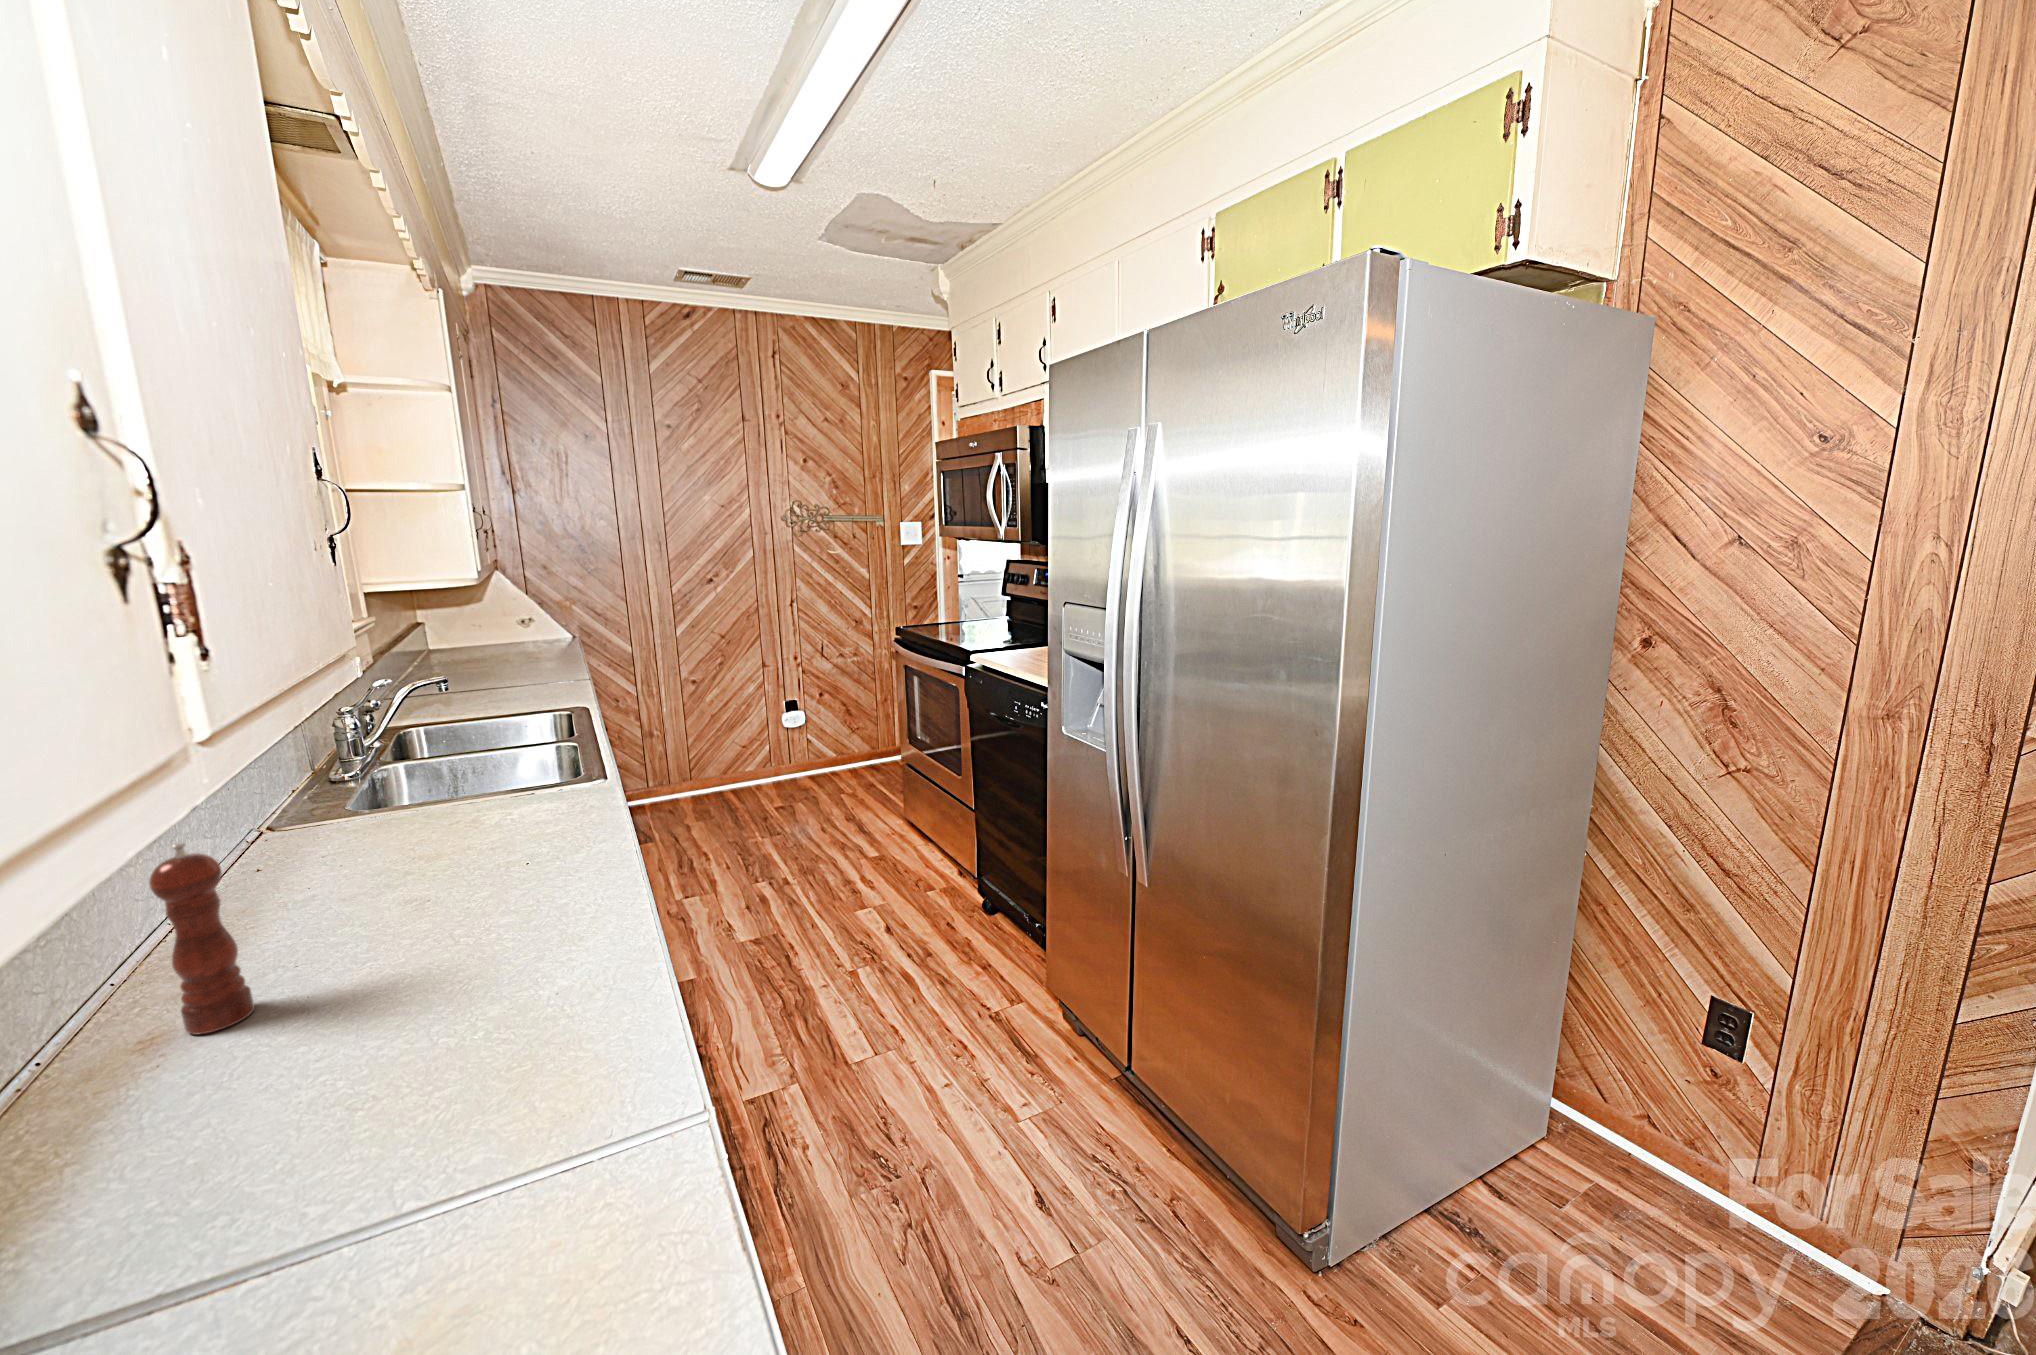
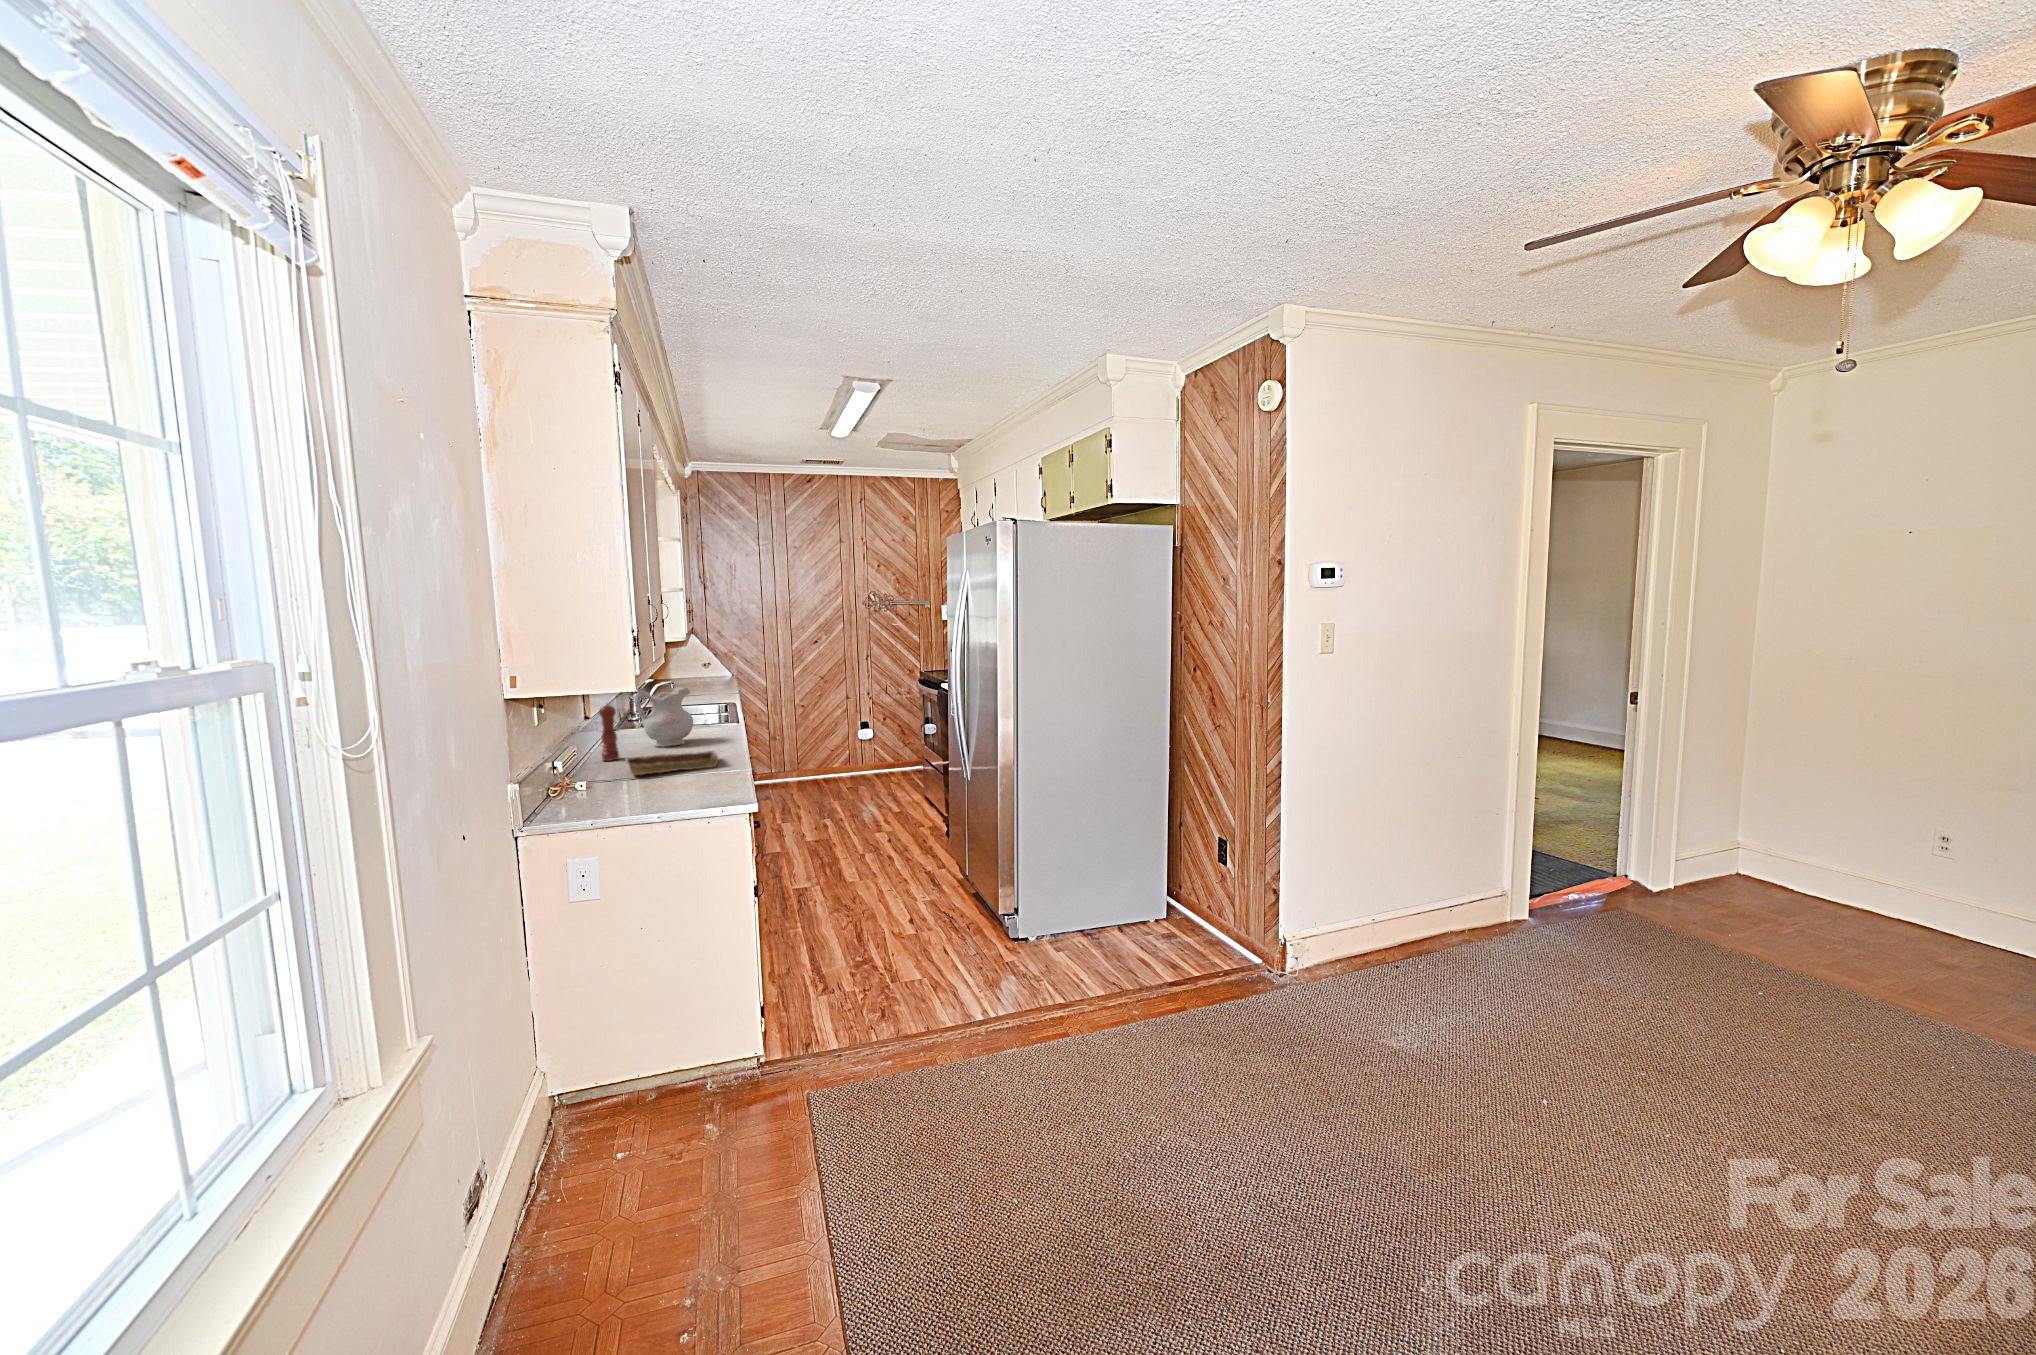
ceramic pitcher: none [306,745,502,921] -> present [634,687,693,747]
tray: none [208,979,604,1200] -> present [626,751,719,775]

